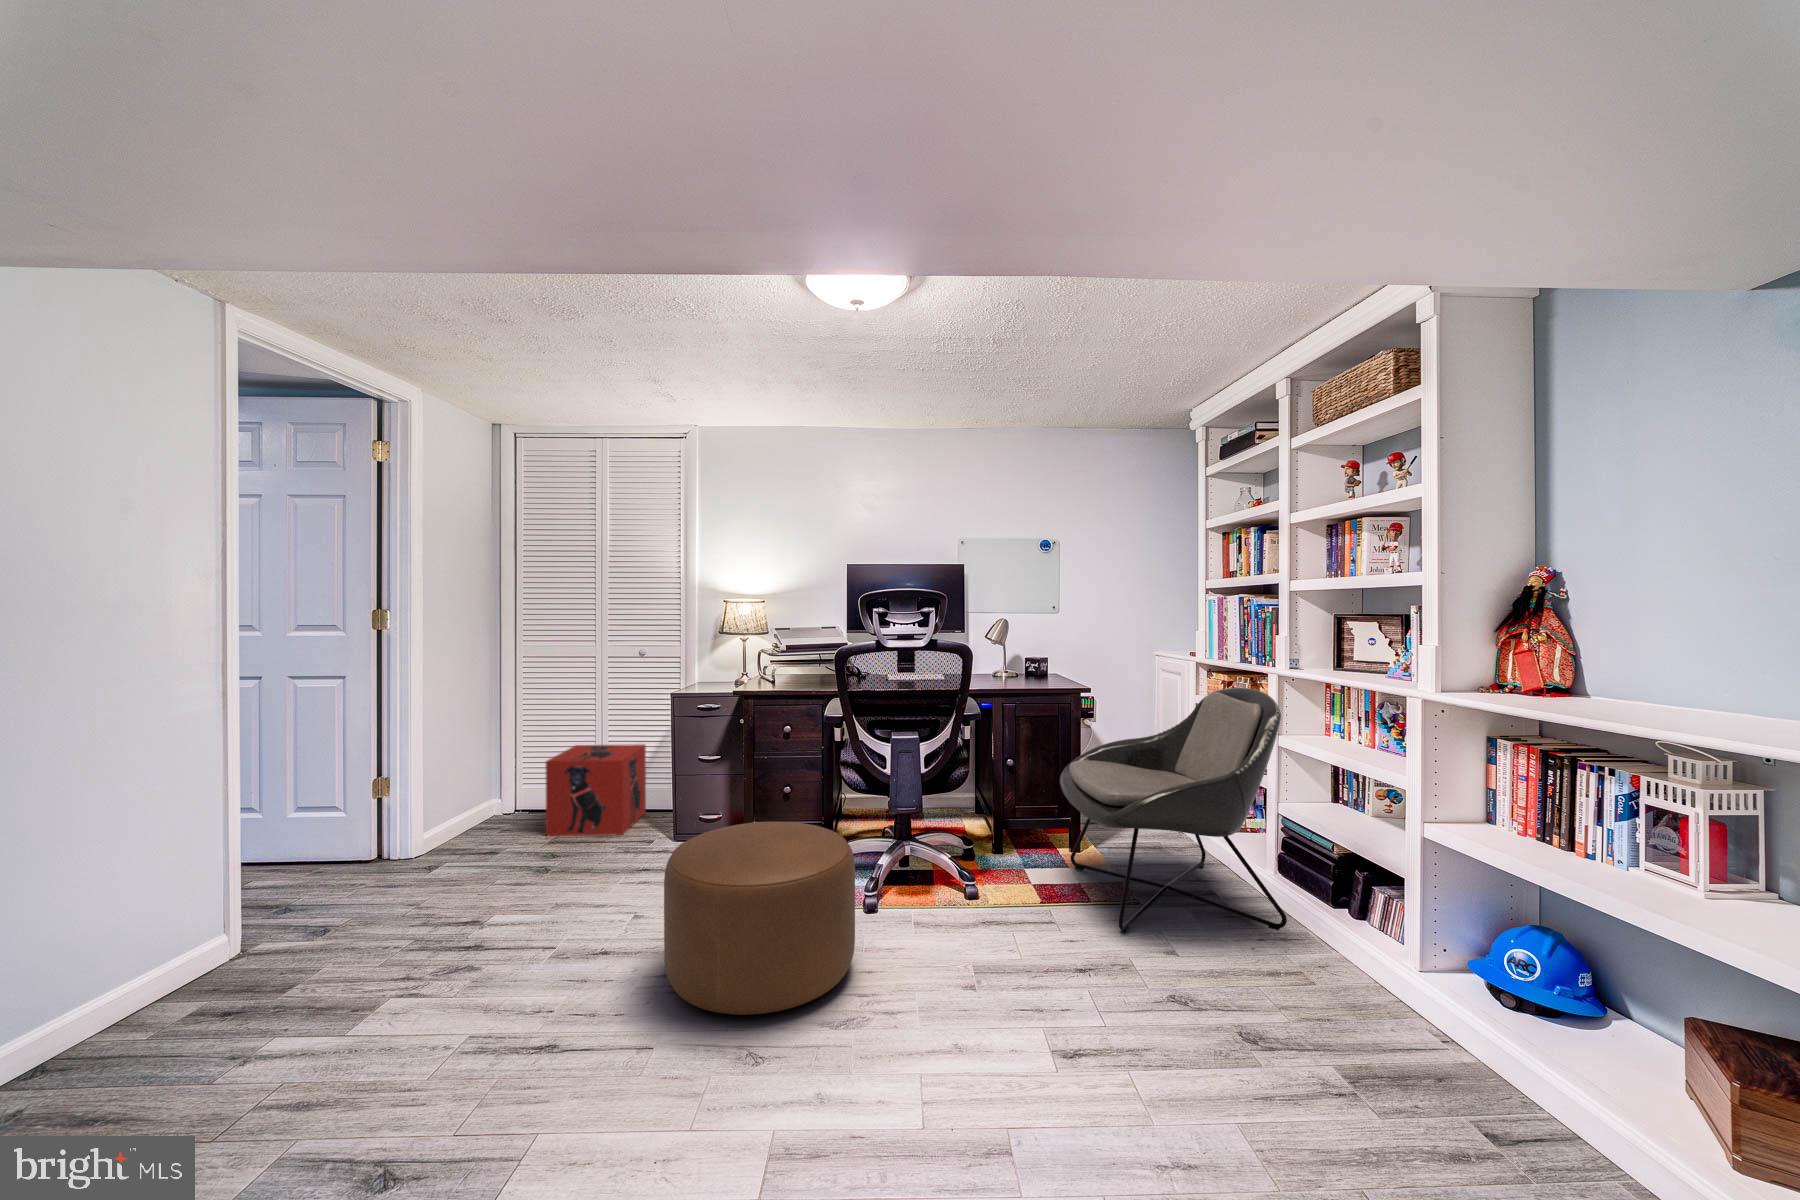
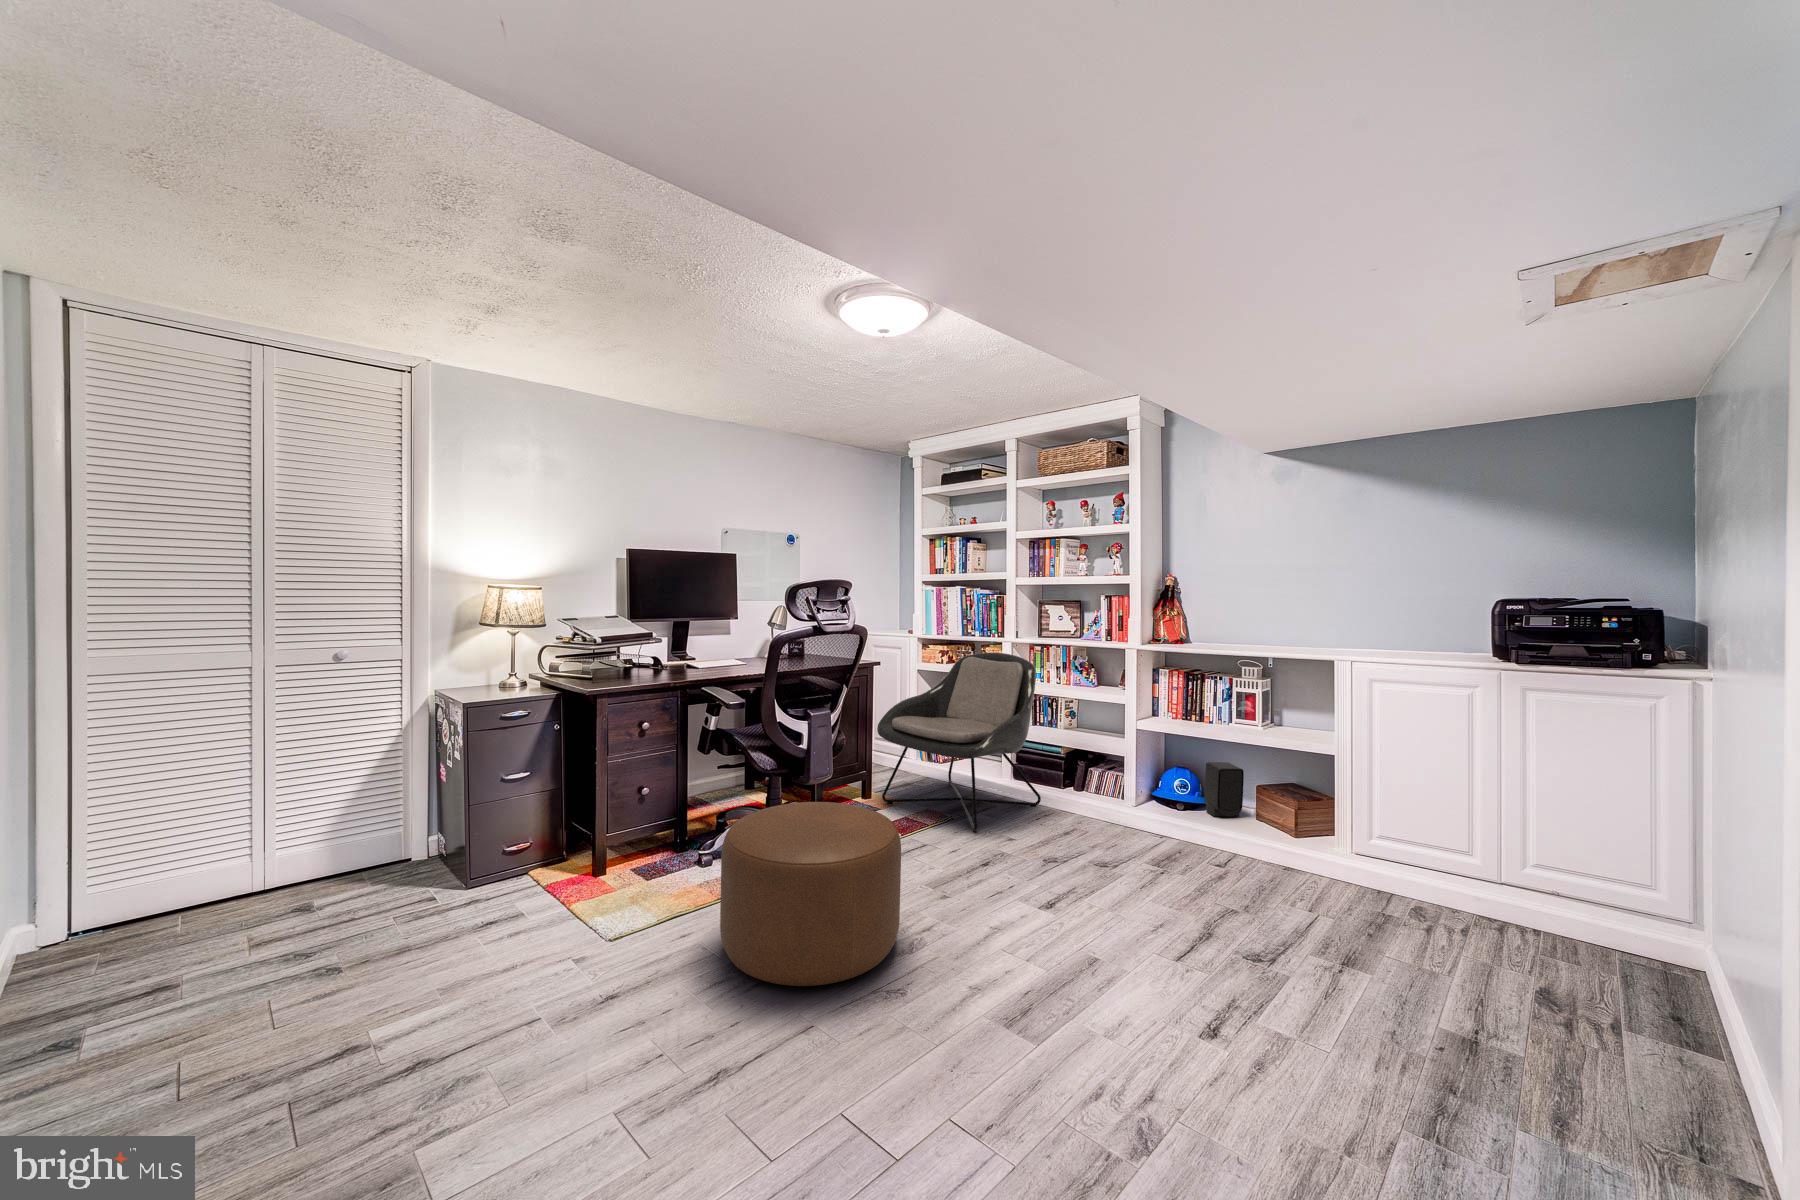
storage box: present [546,744,646,836] -> none [215,781,369,944]
speaker: none [1572,939,1653,1076] -> present [1205,762,1244,817]

